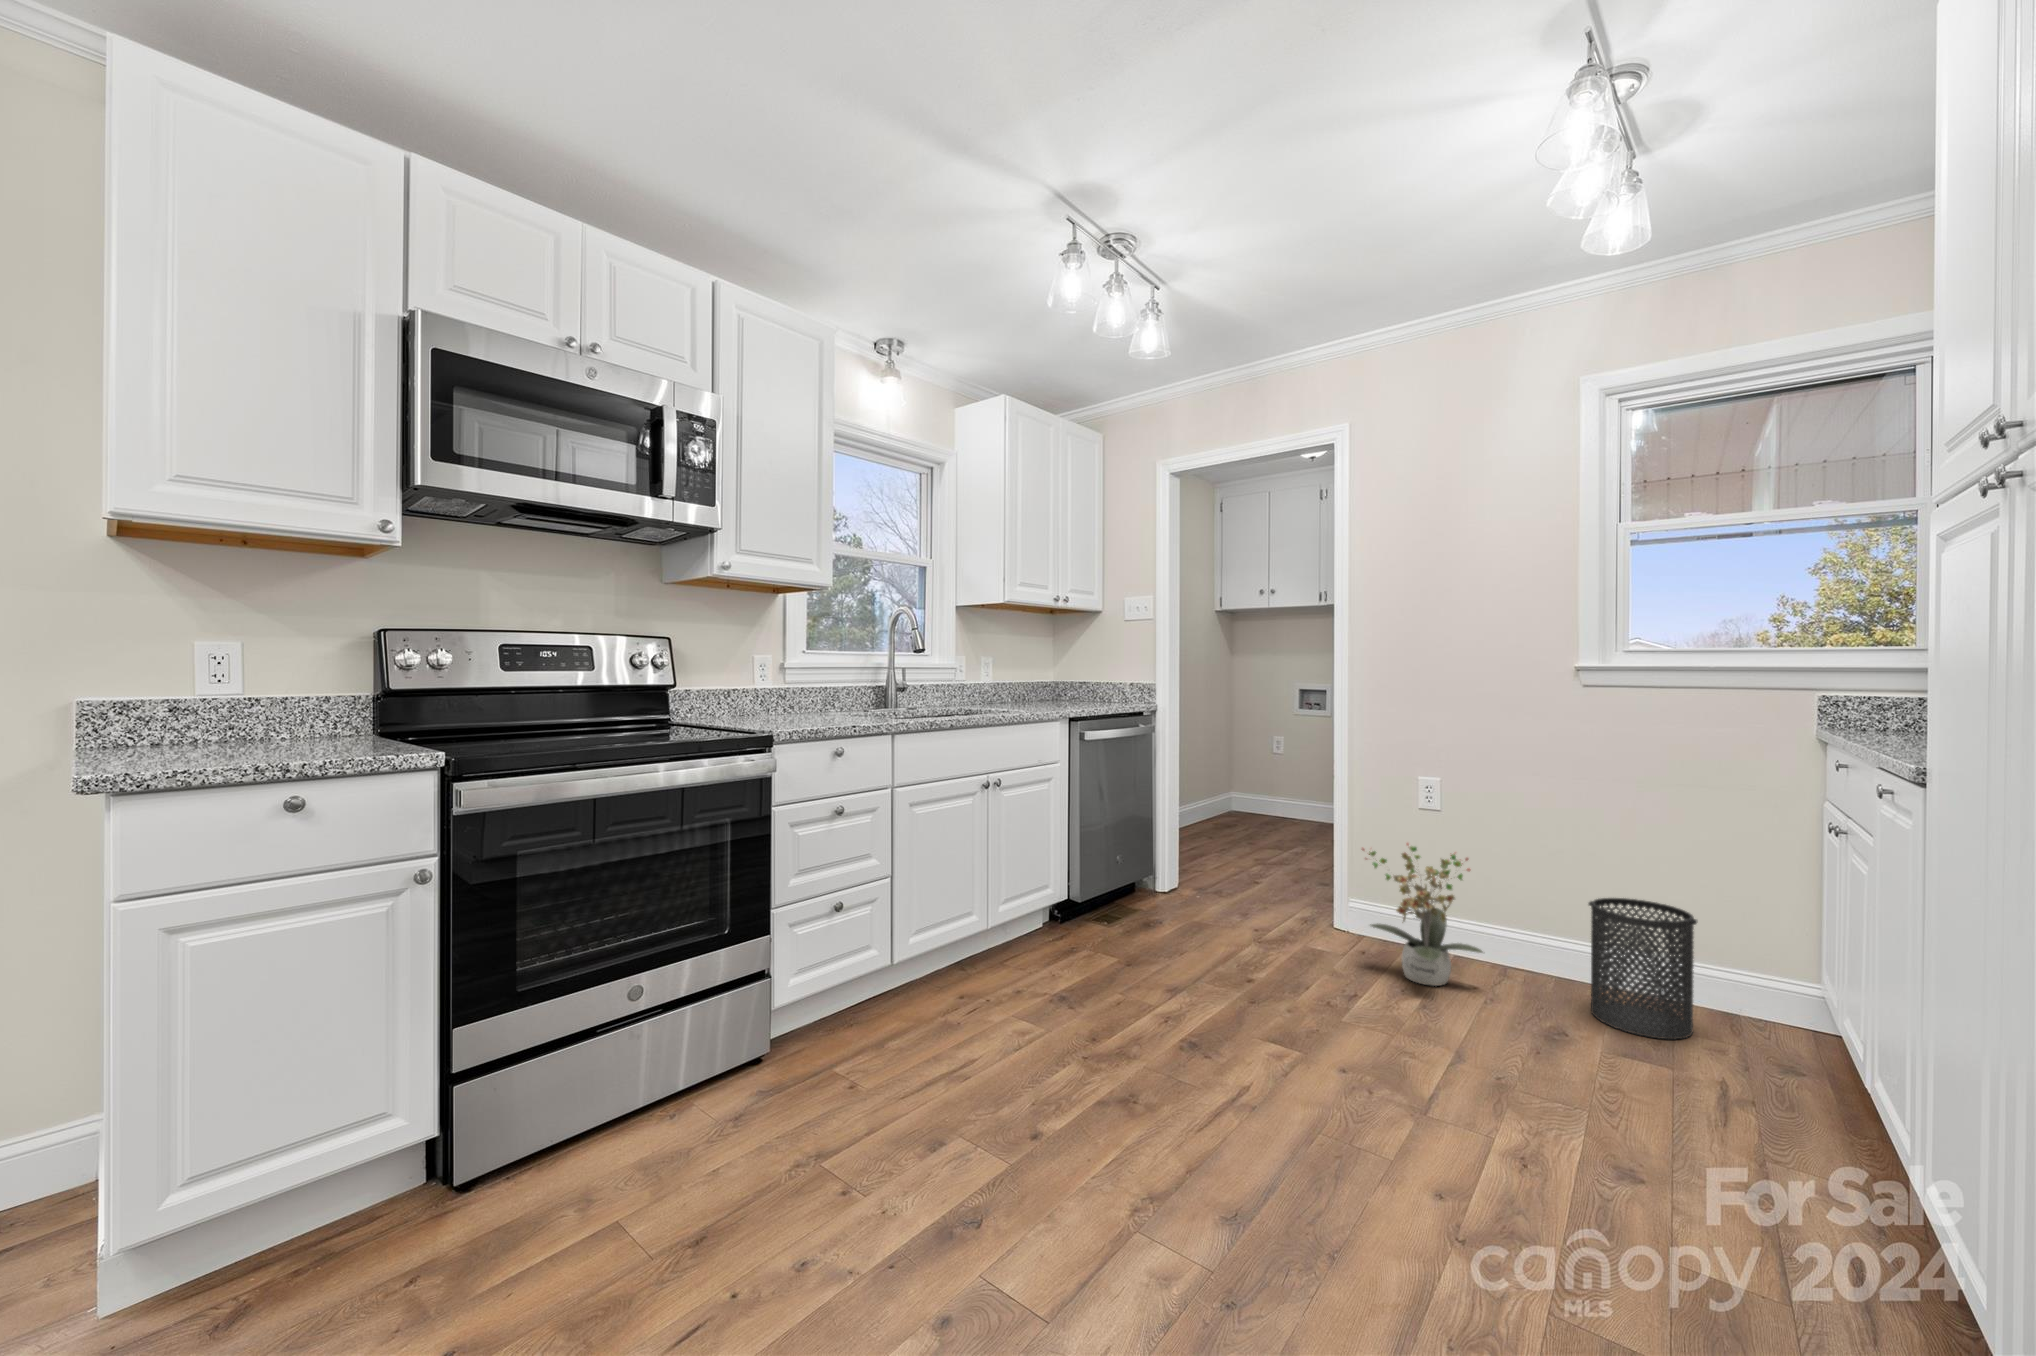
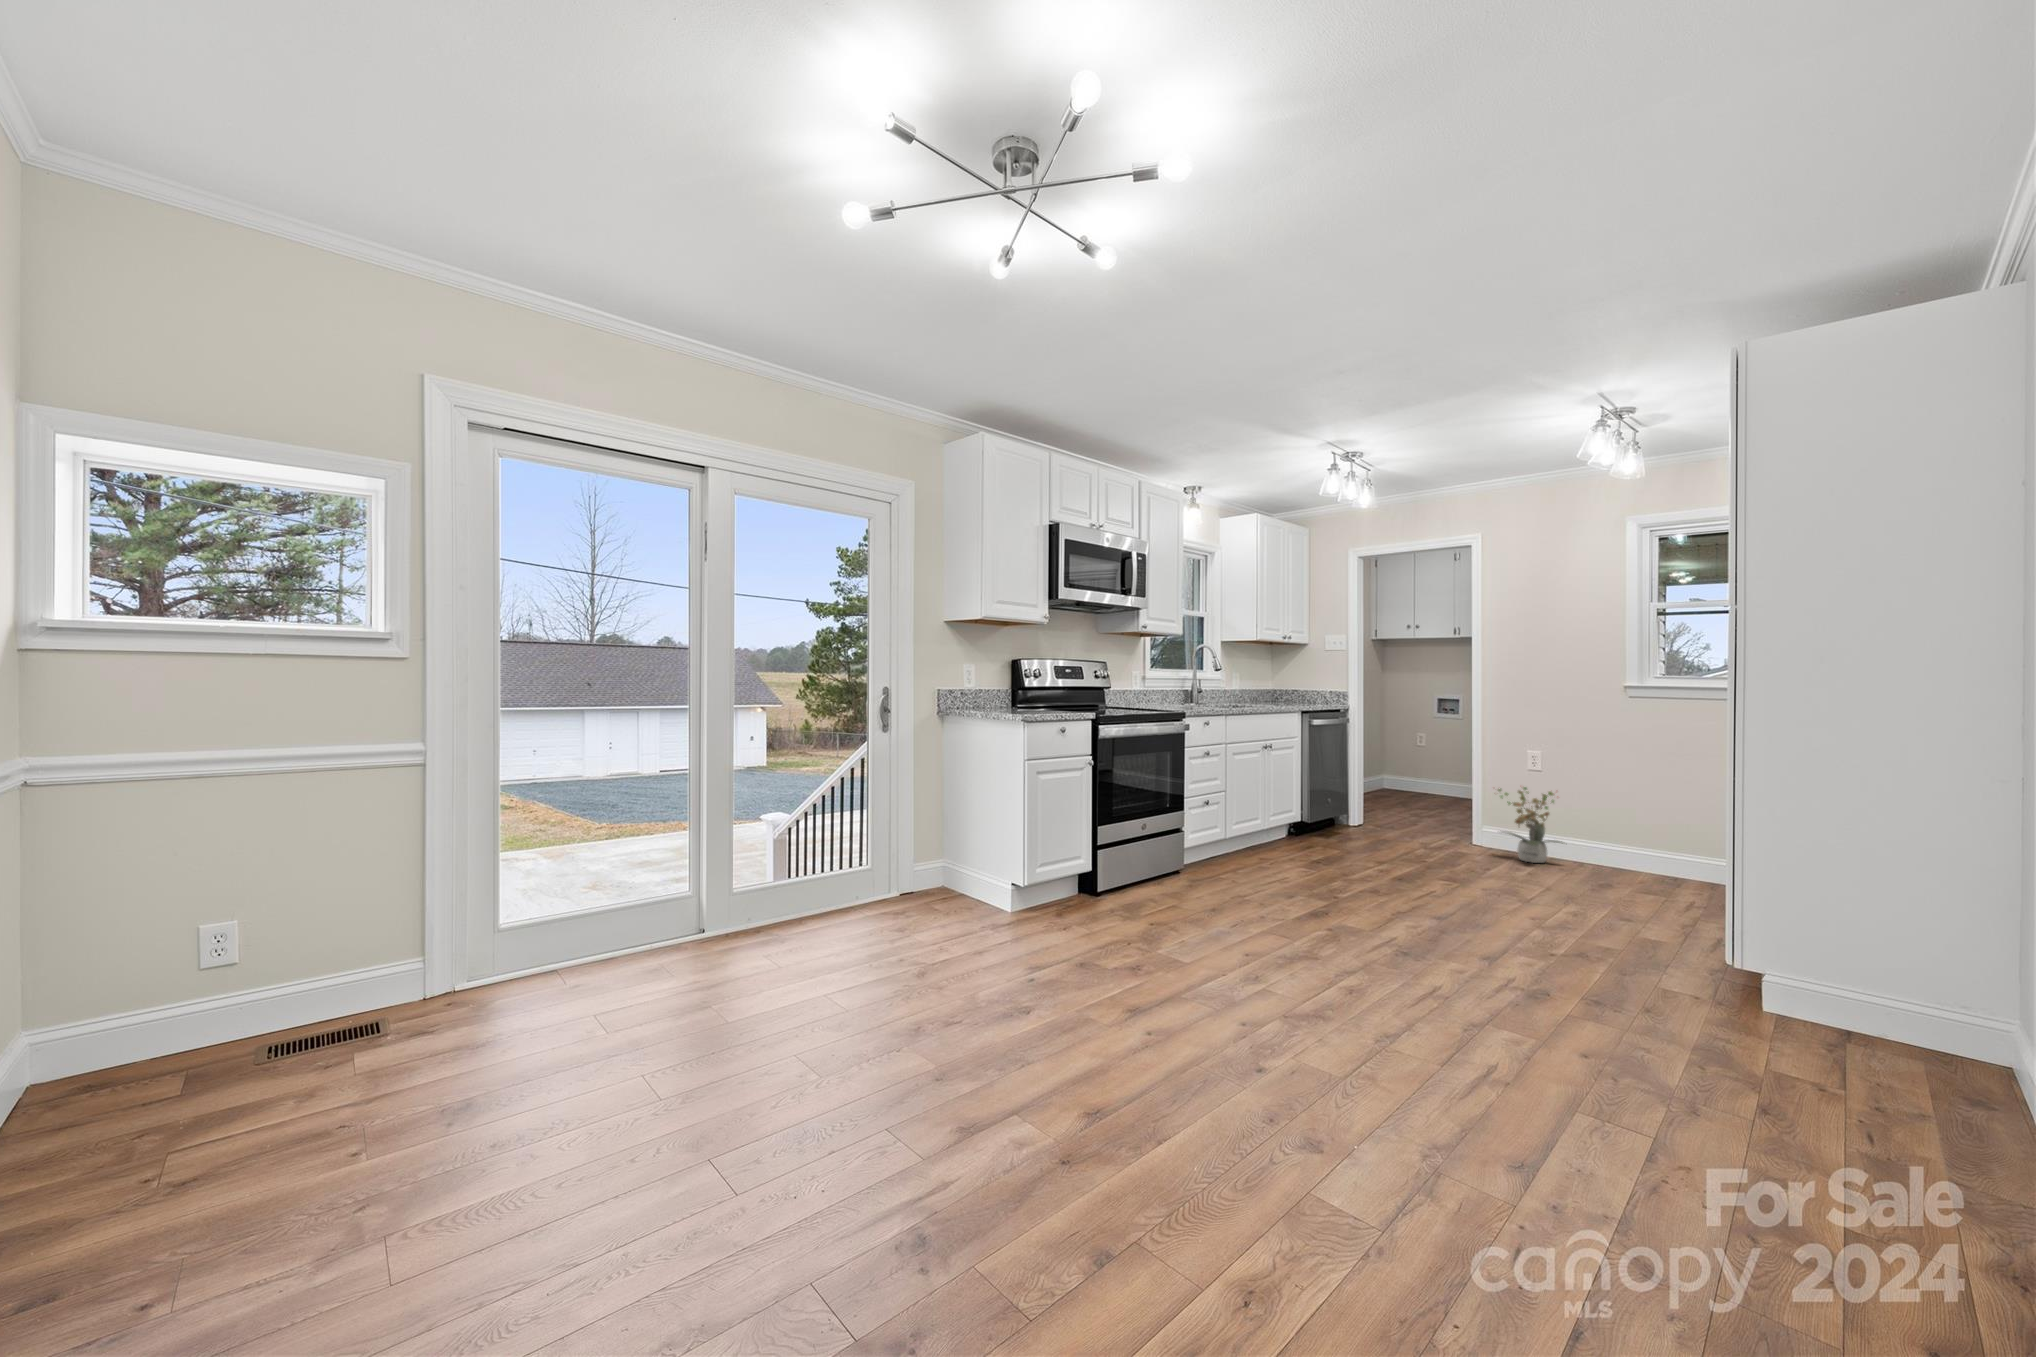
trash can: present [1589,898,1697,1039] -> none [1628,812,1687,883]

